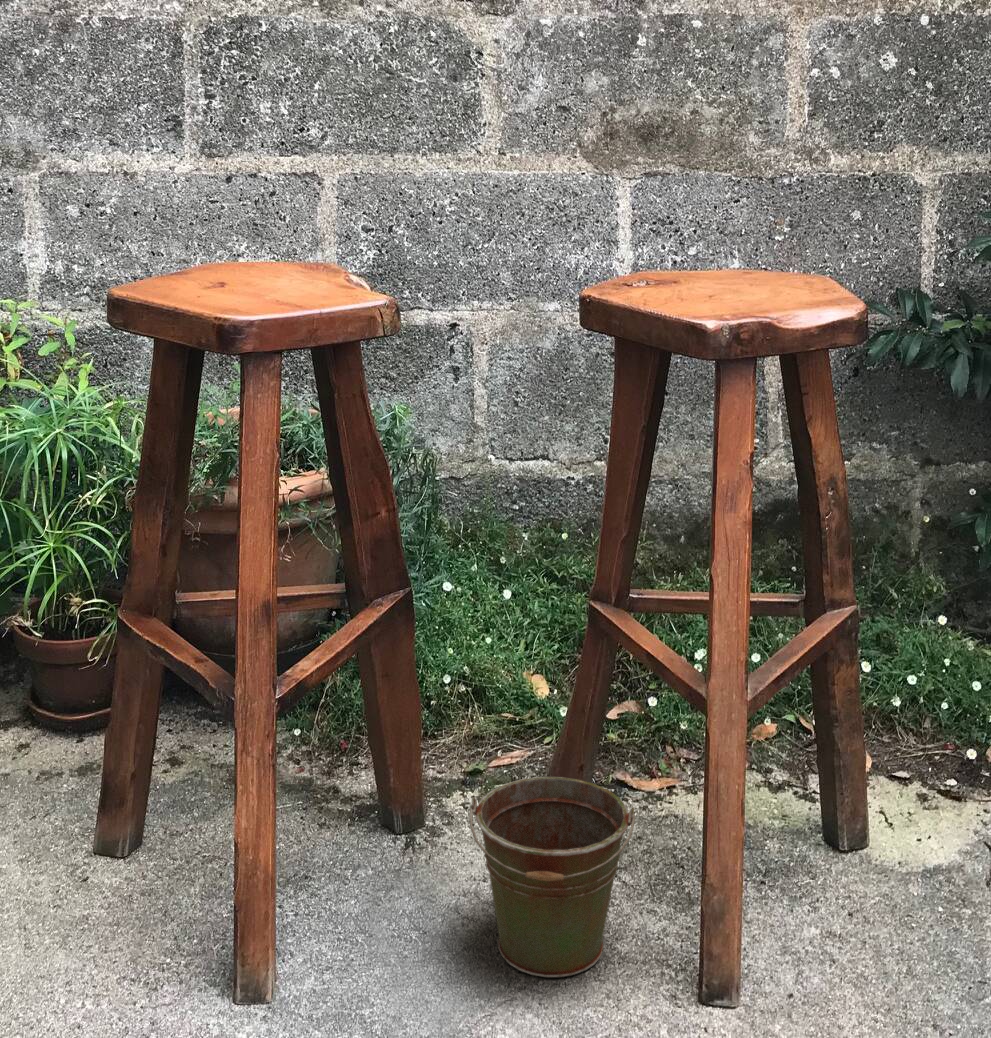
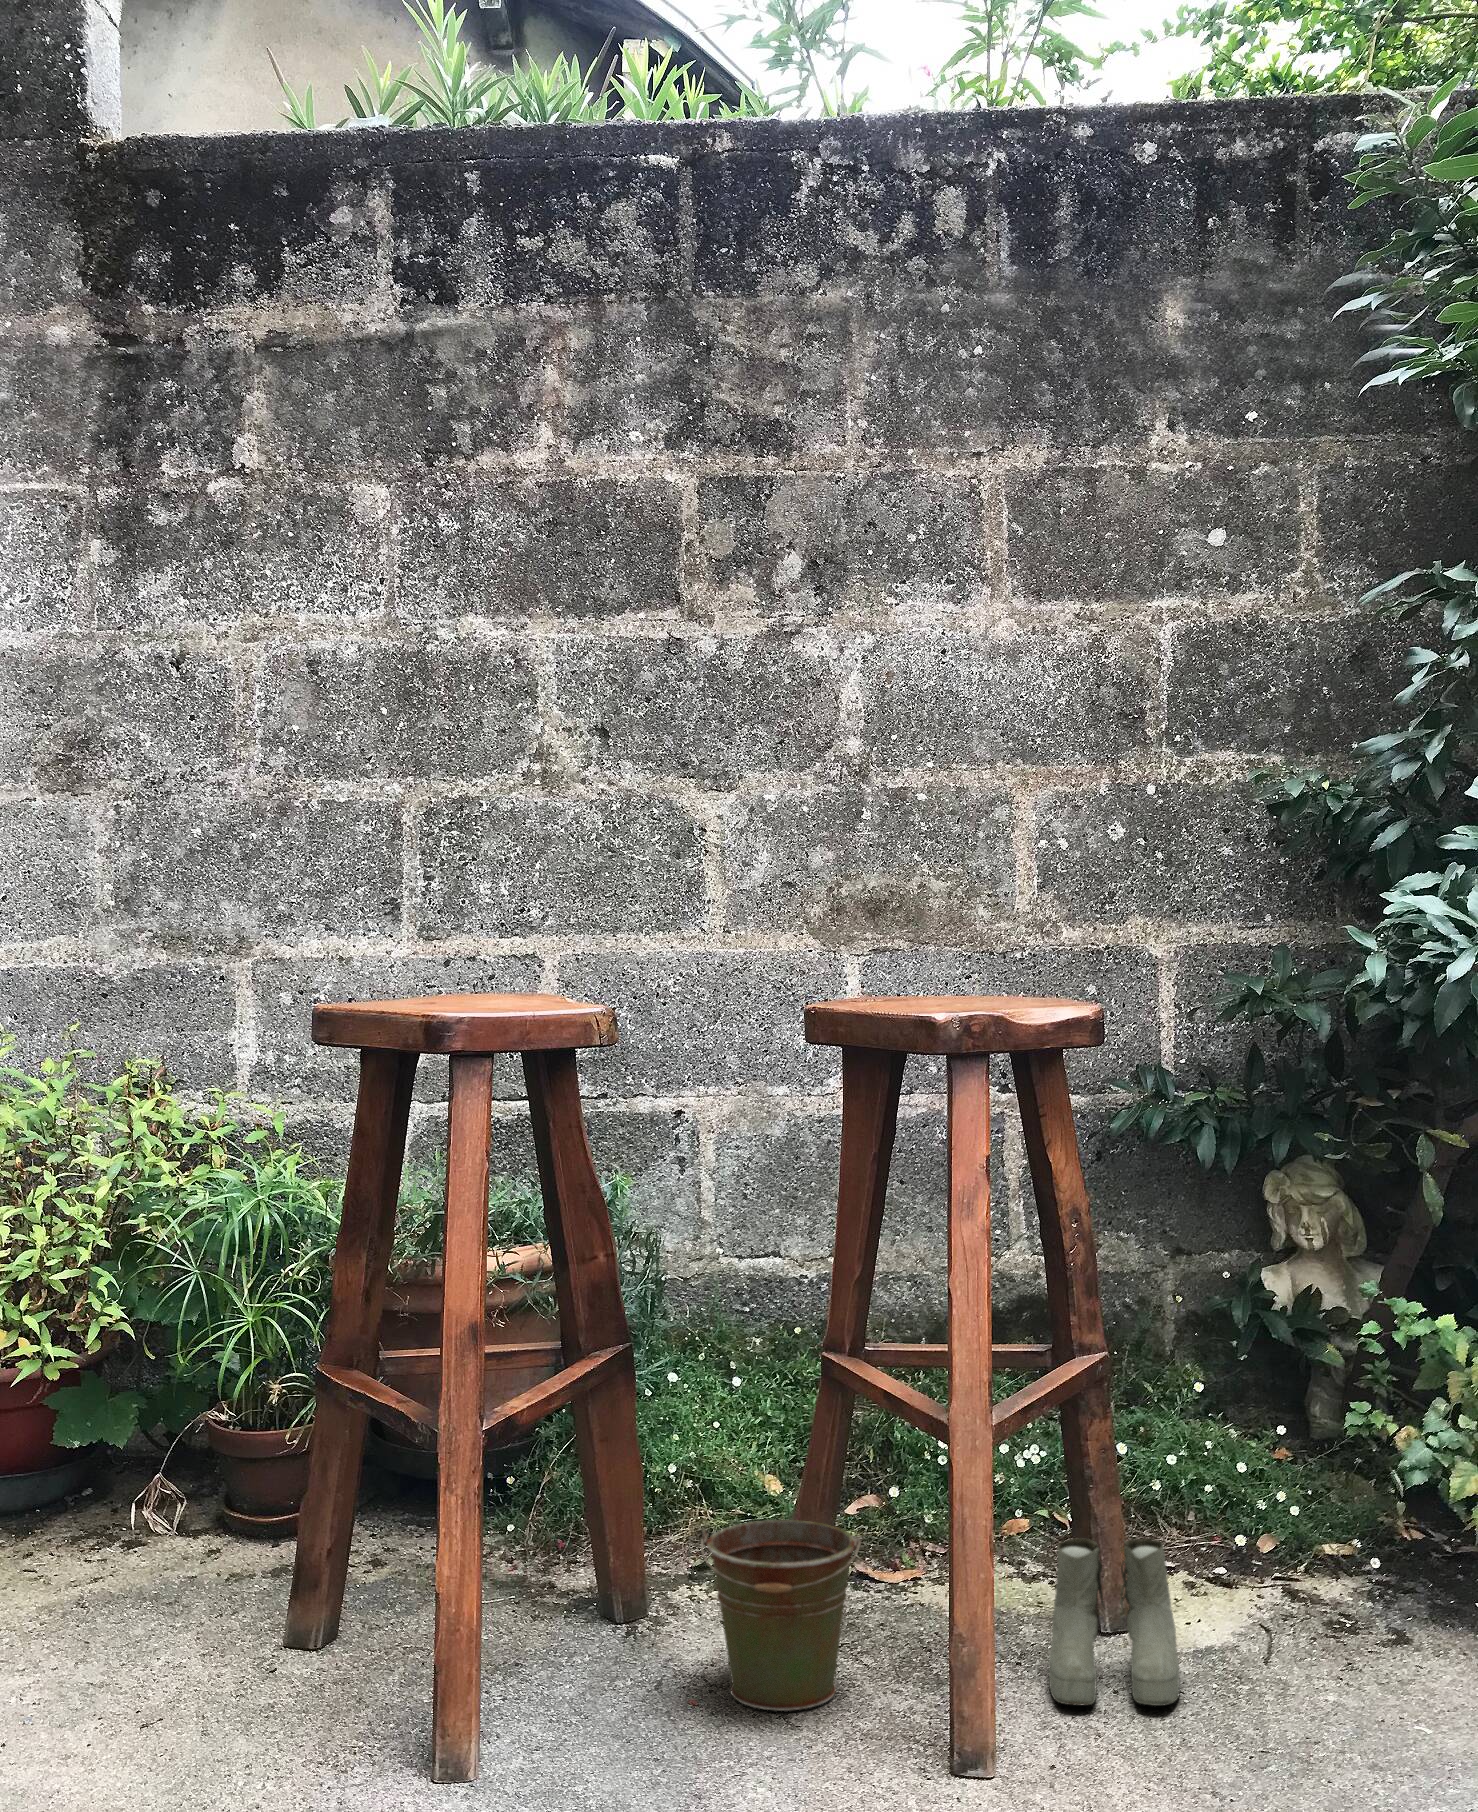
boots: none [816,803,952,985] -> present [1049,1539,1180,1706]

